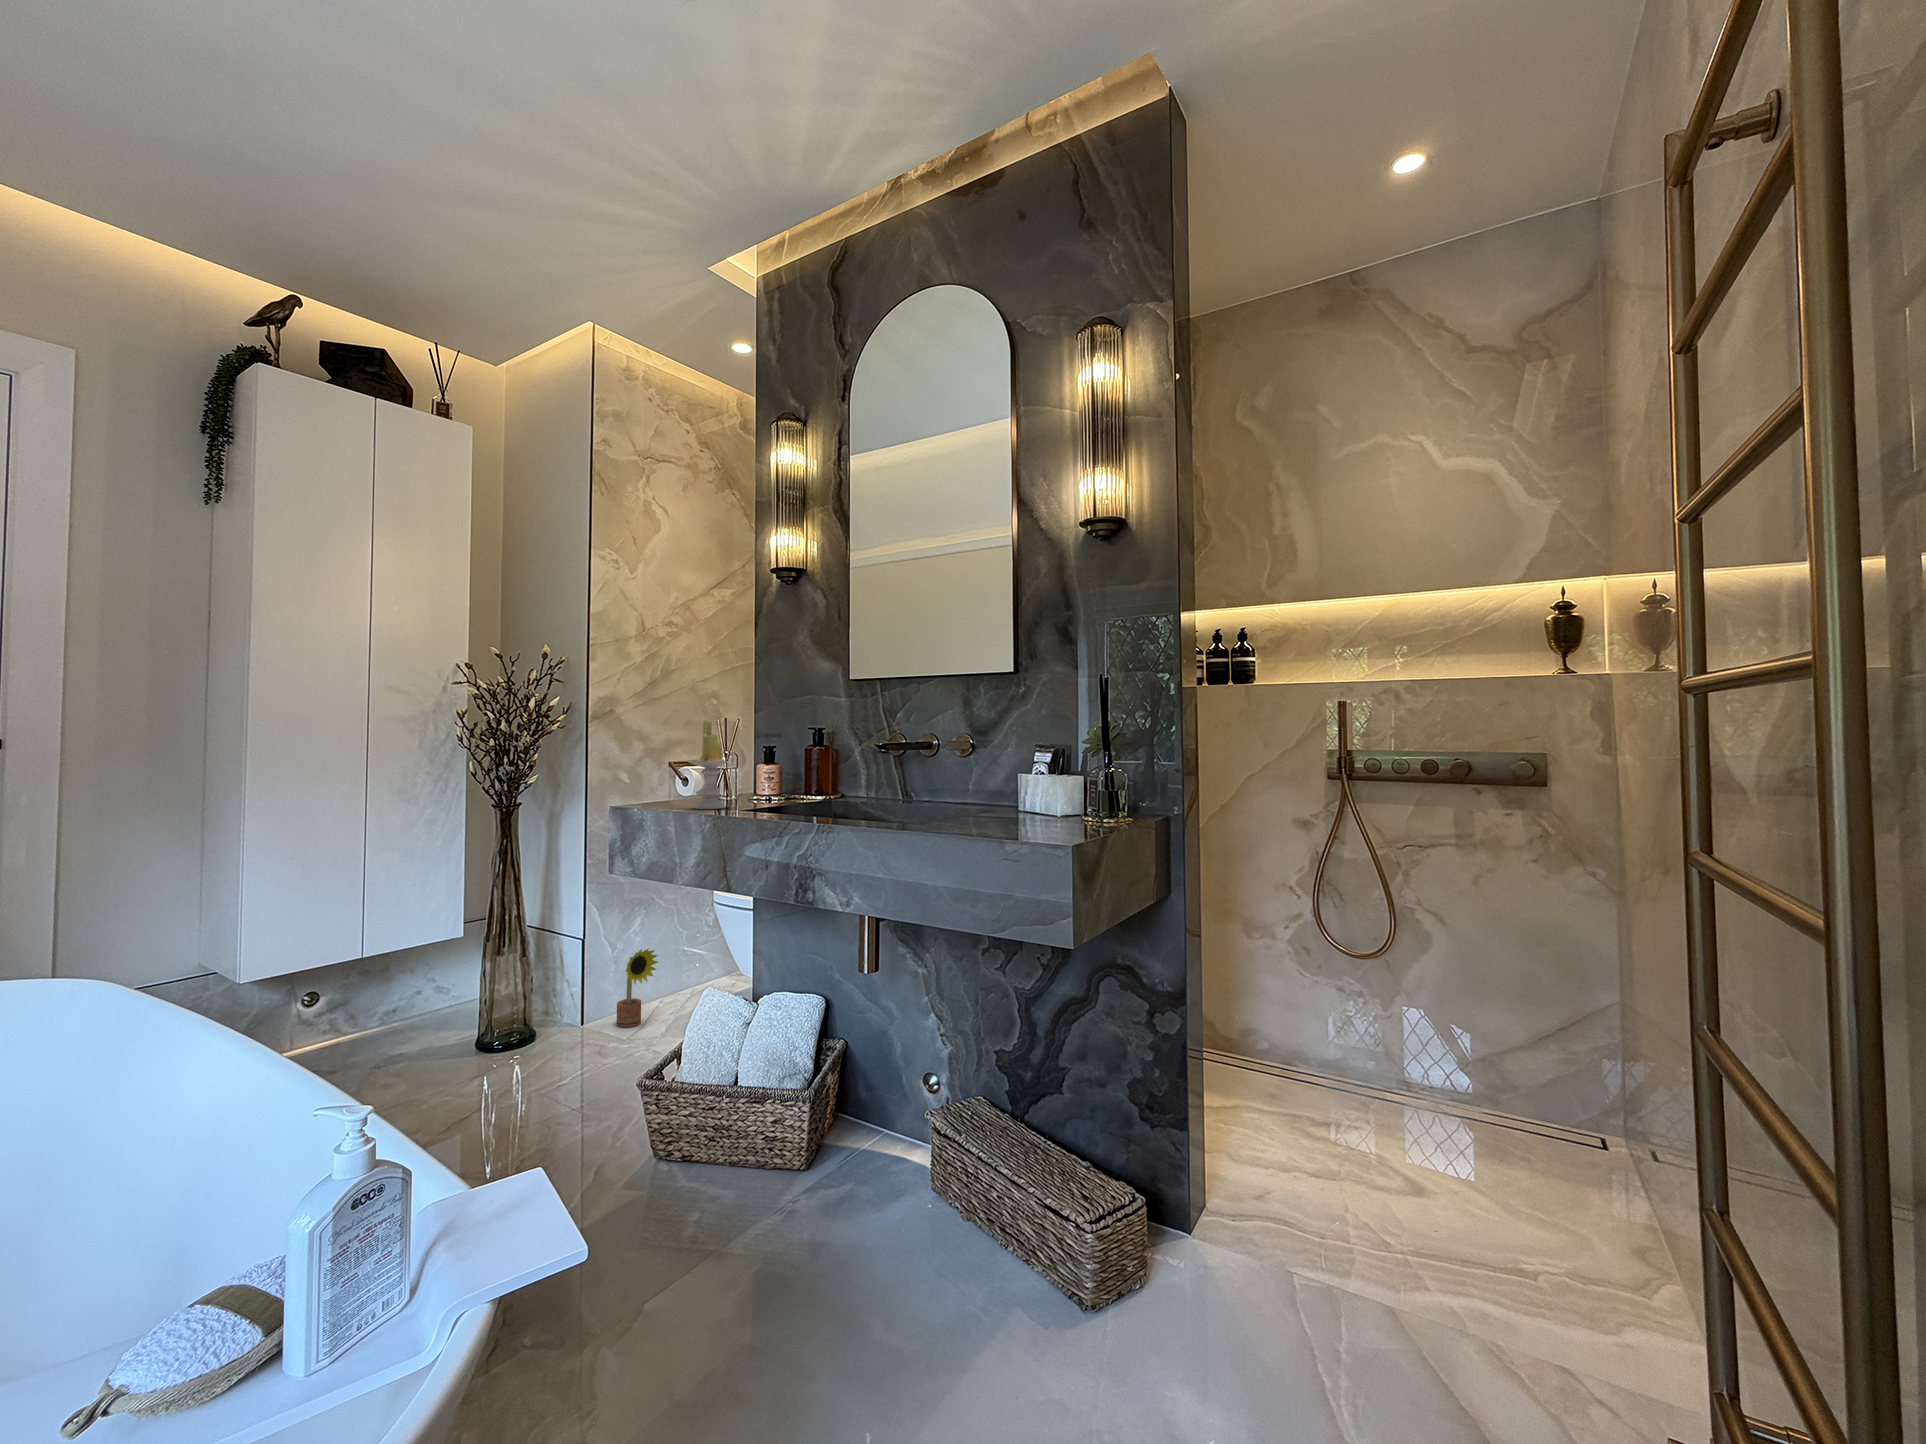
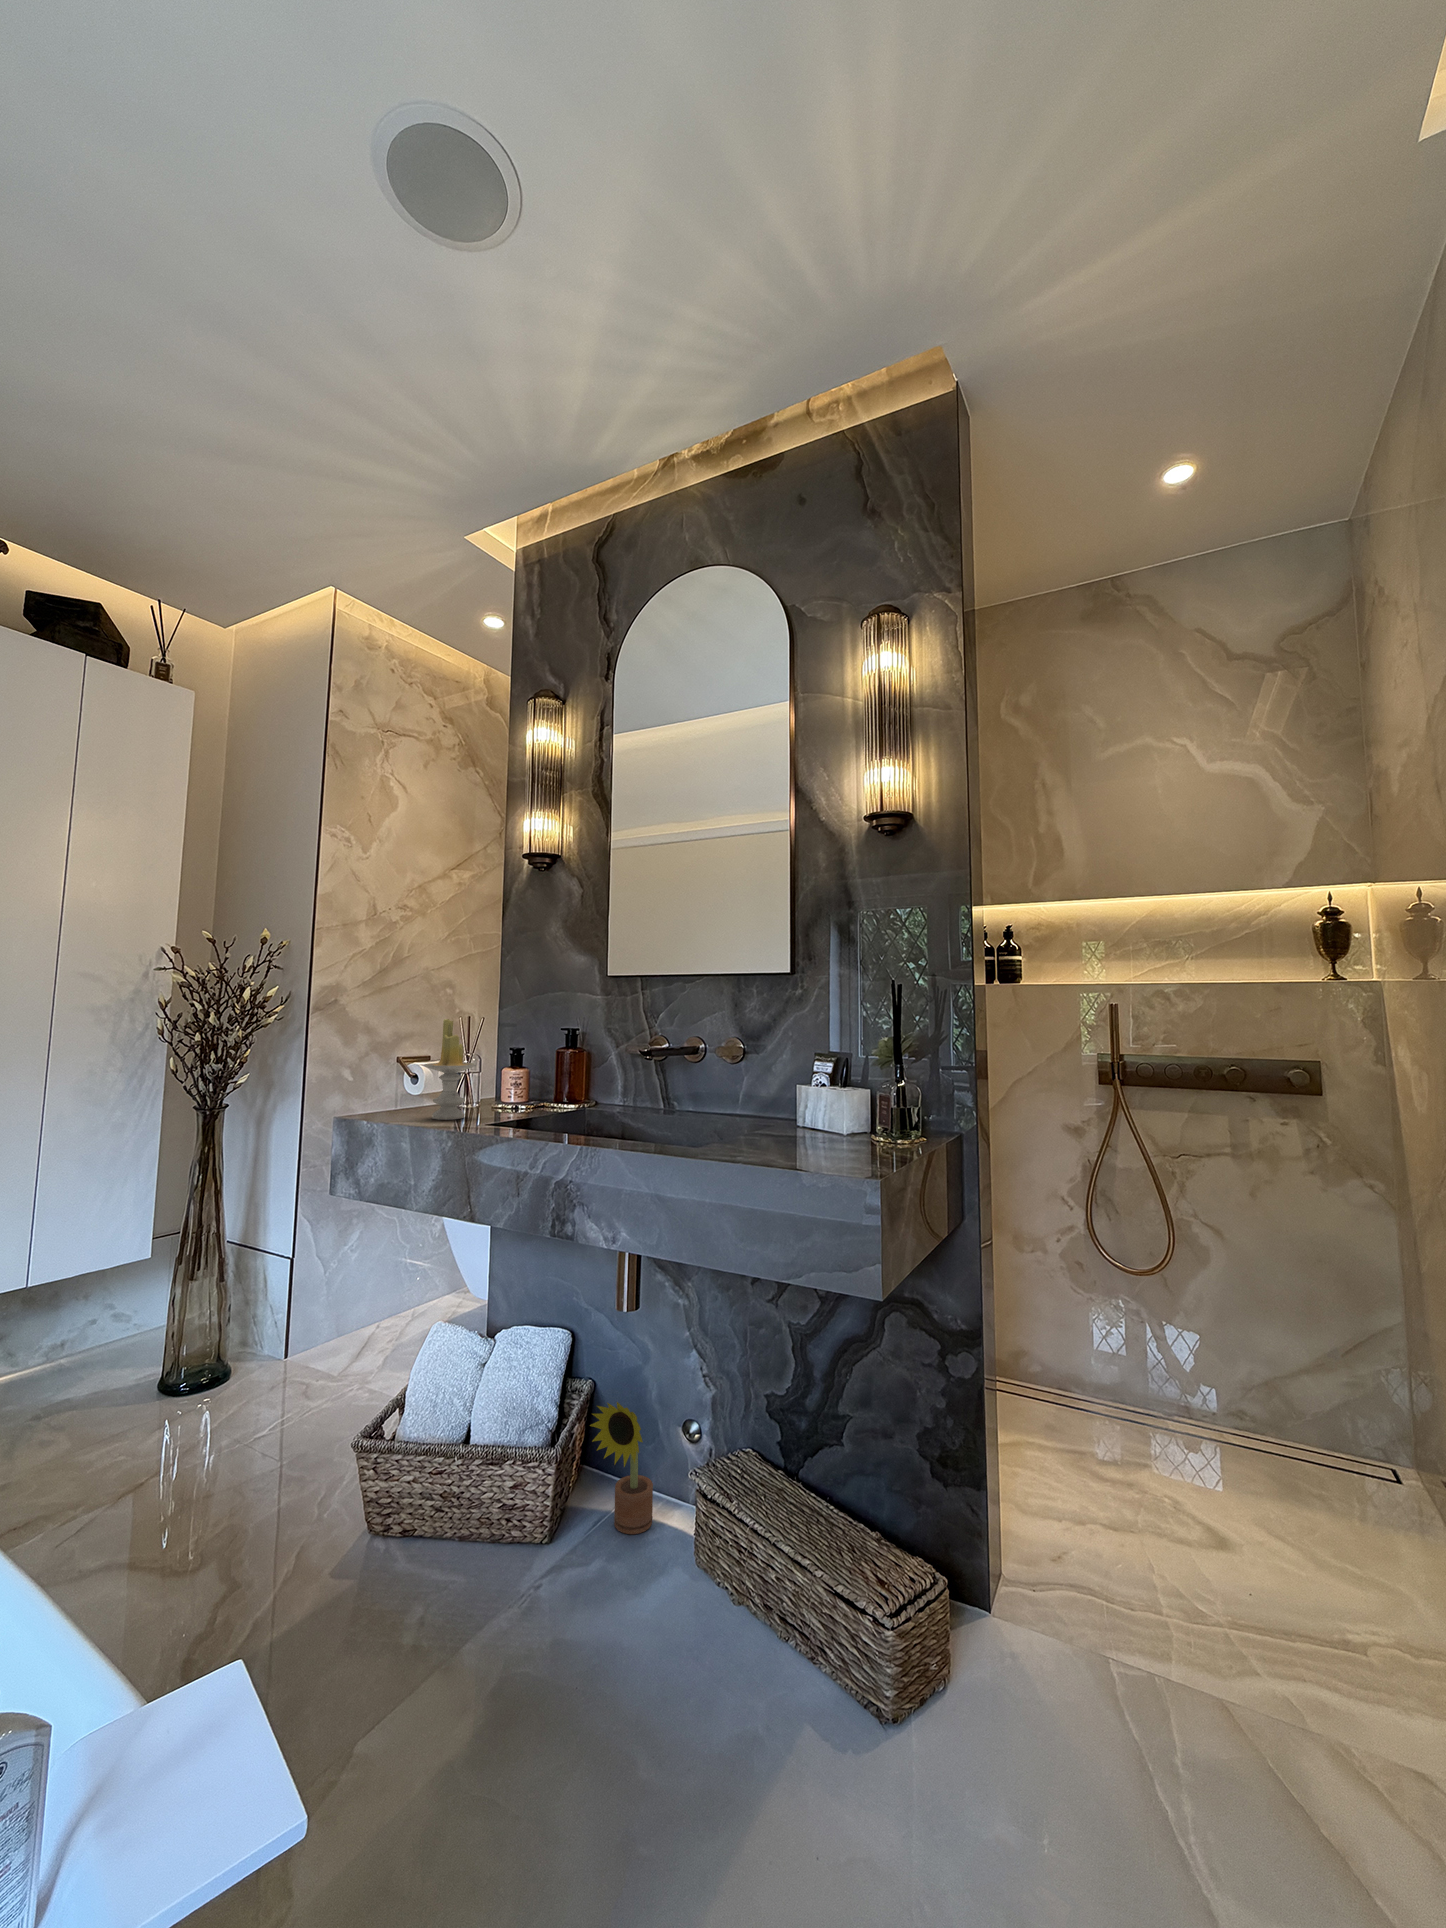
decorative plant: present [617,949,658,1027] -> present [590,1402,653,1534]

